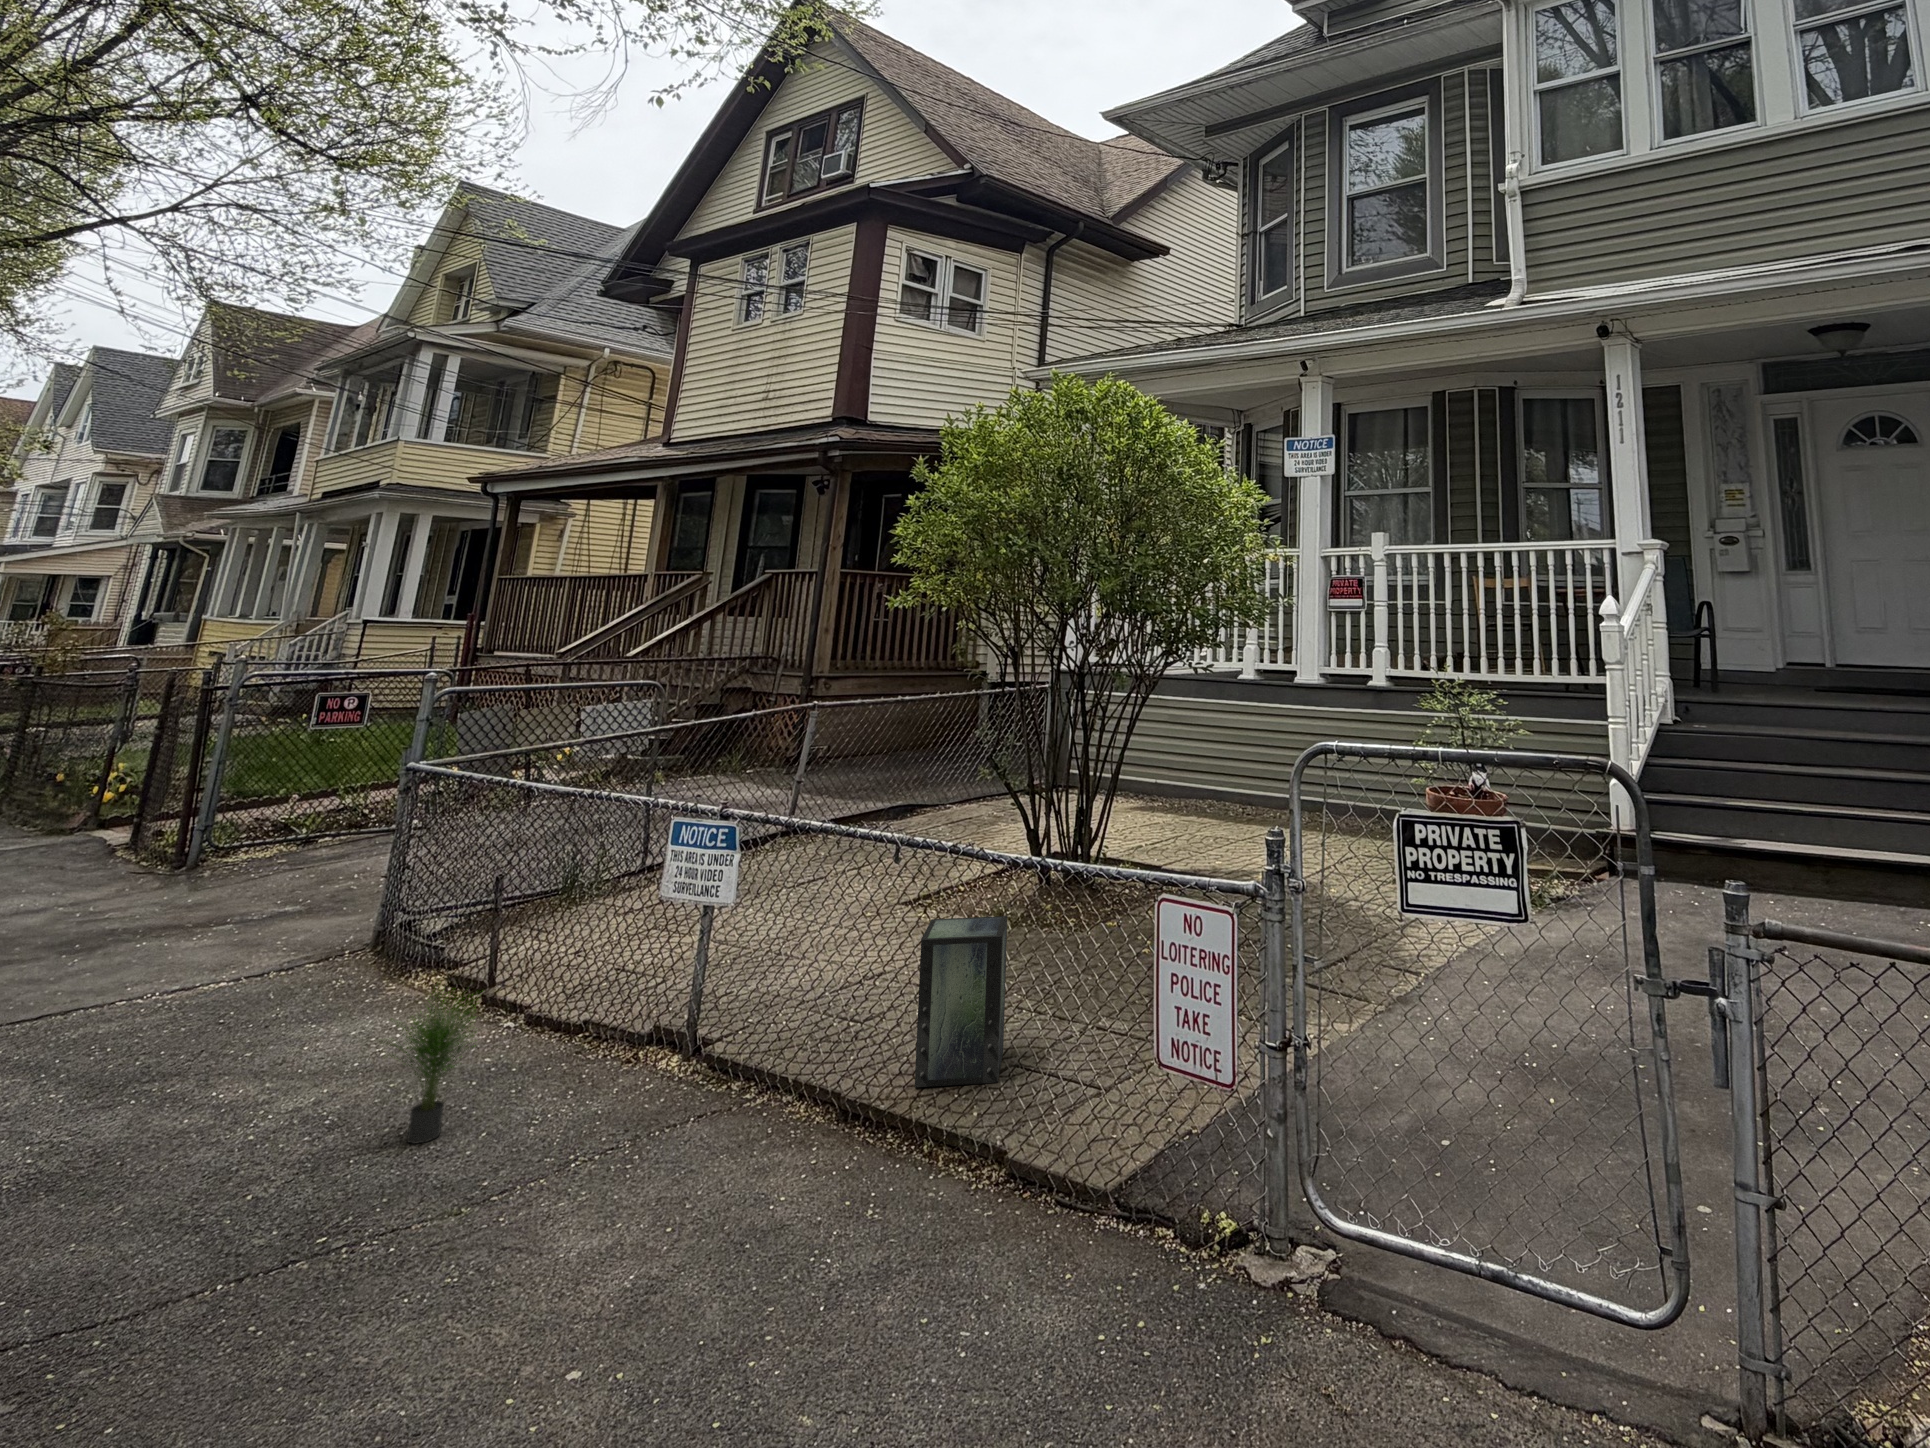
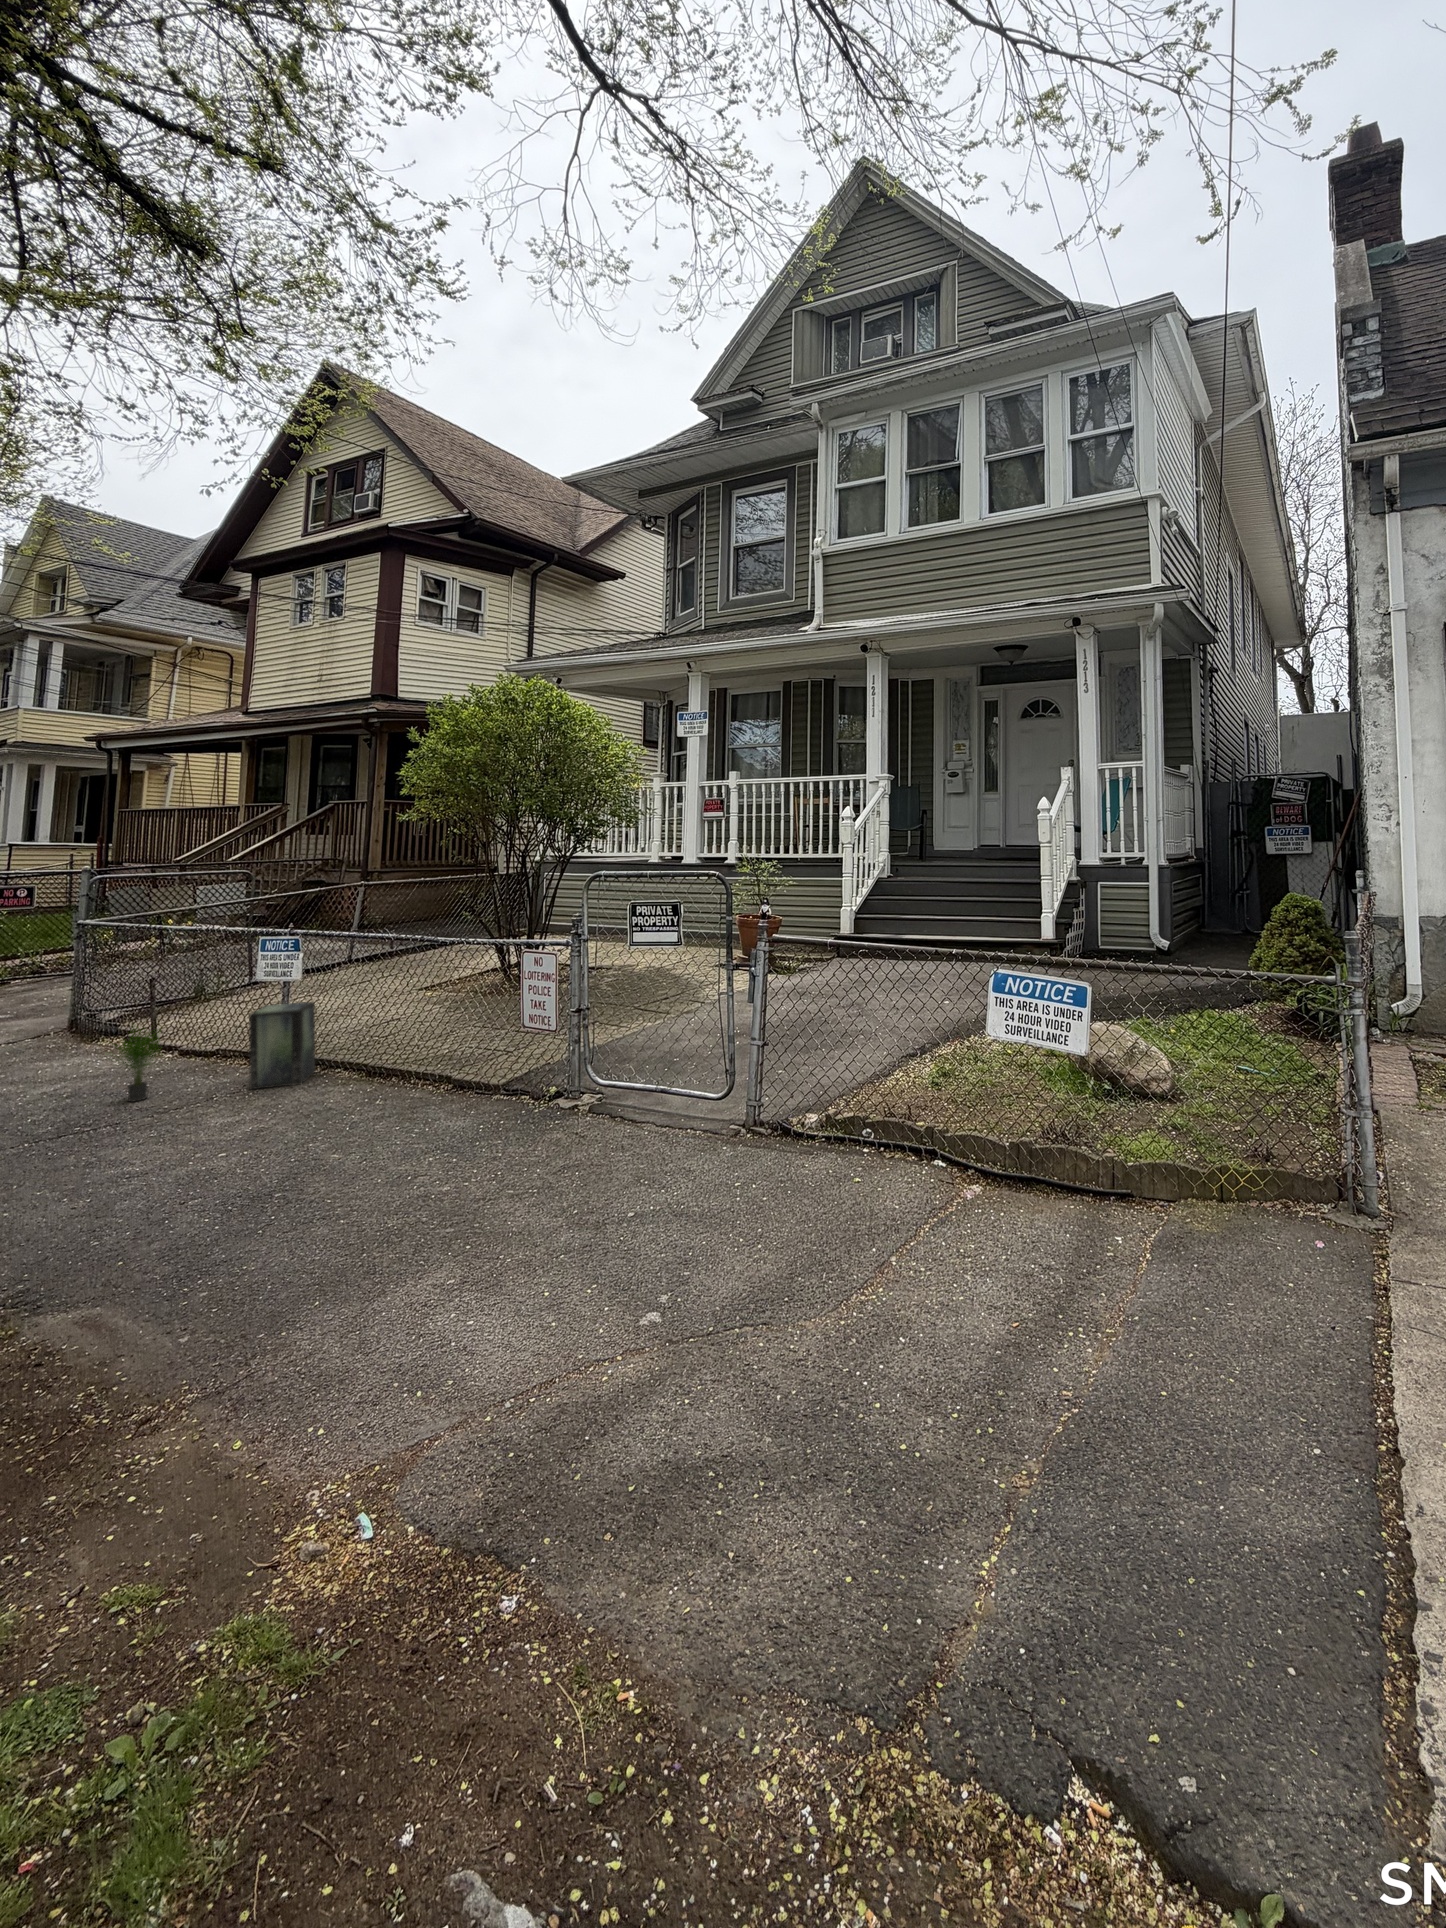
storage box: present [915,916,1007,1087] -> present [249,1002,315,1089]

